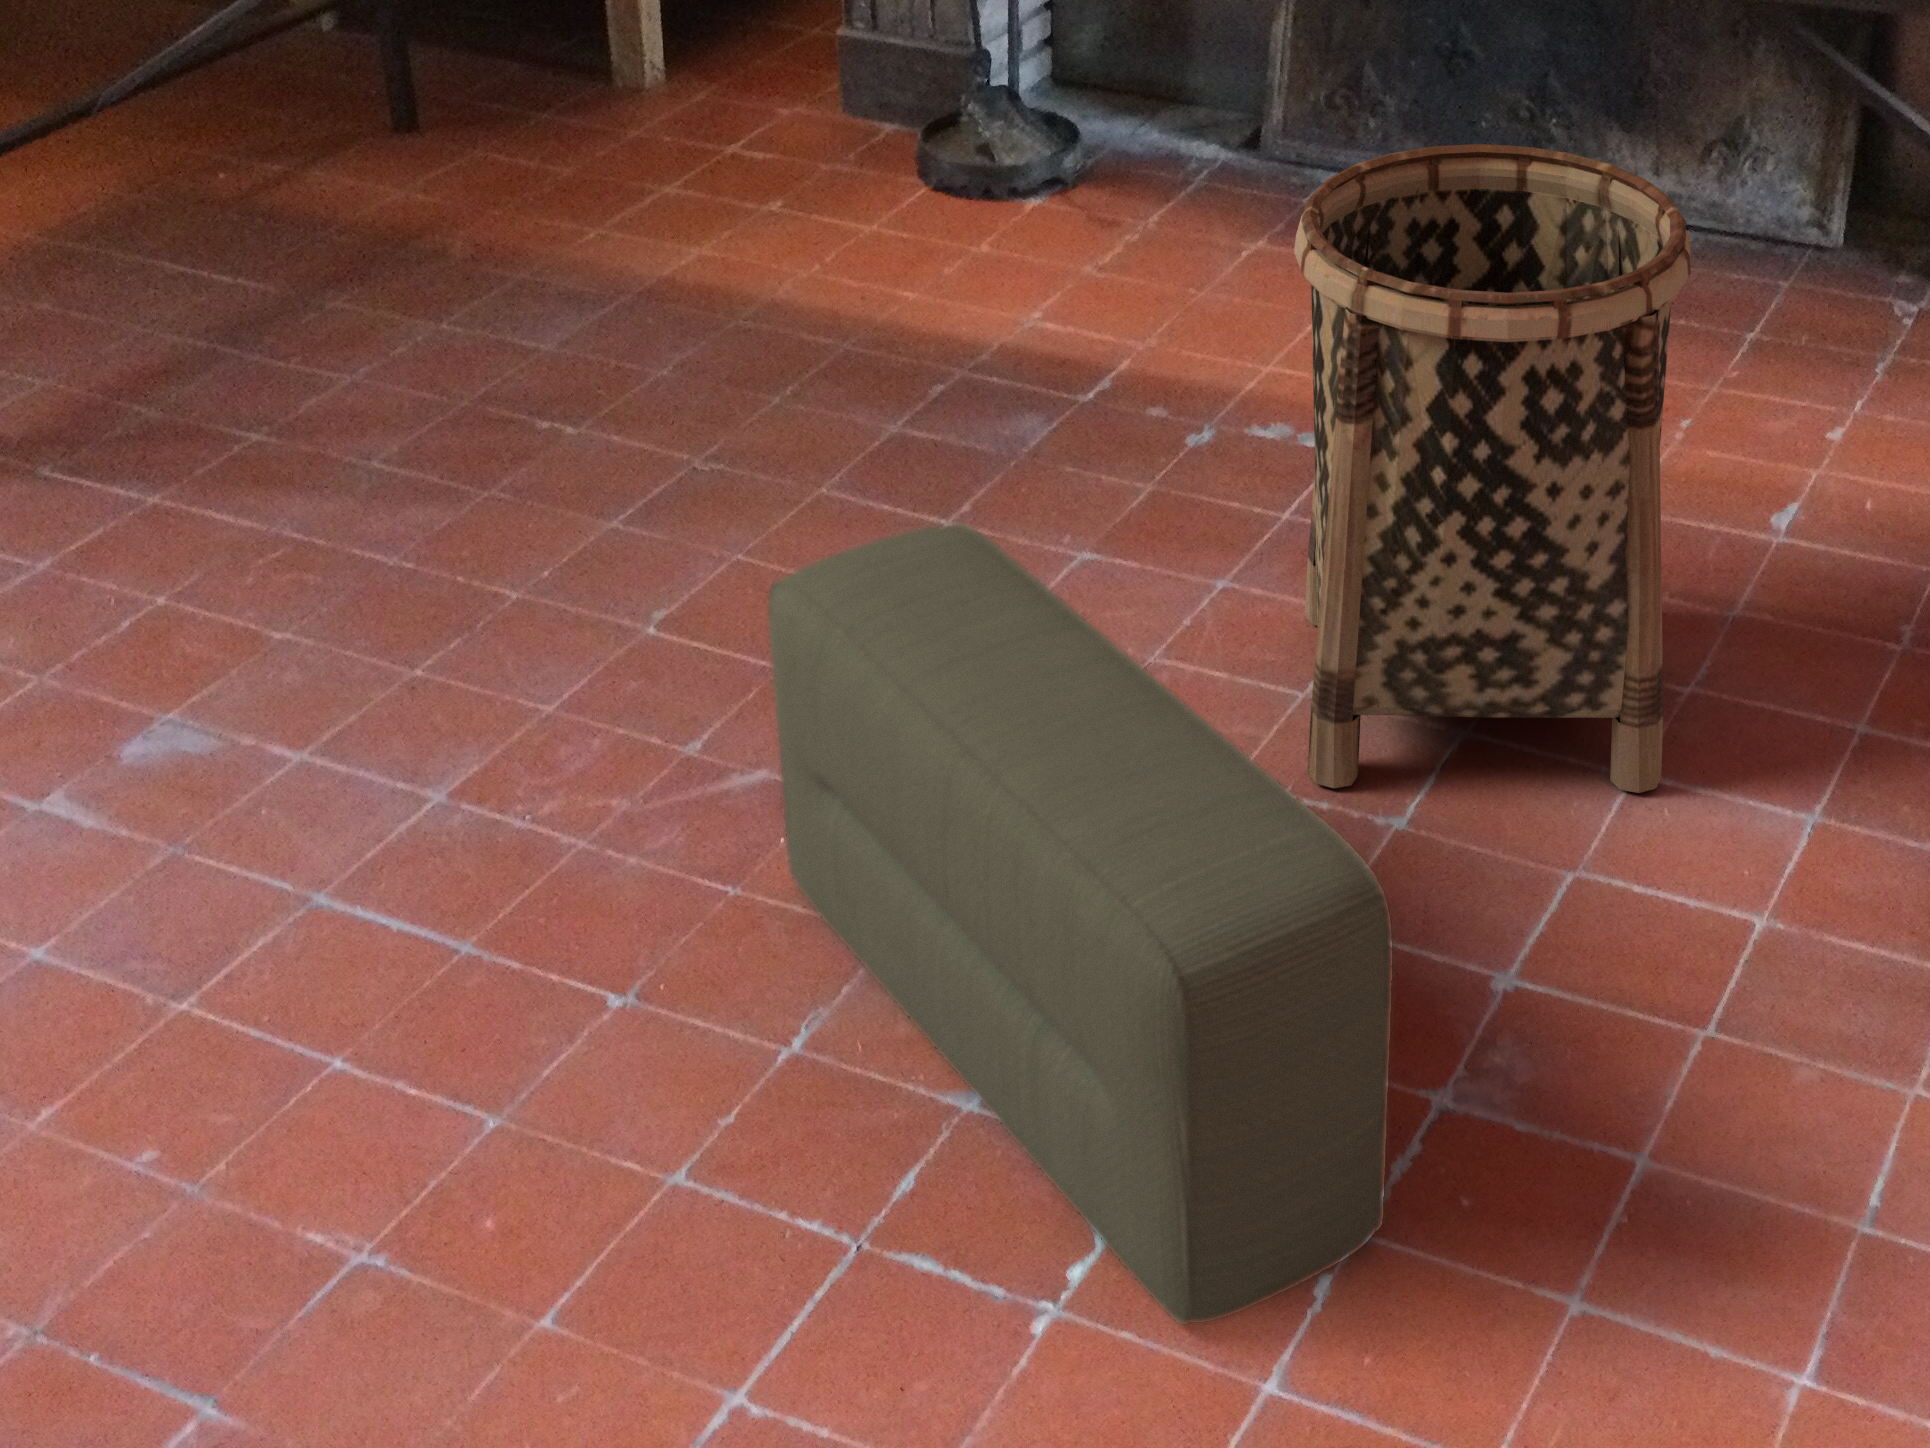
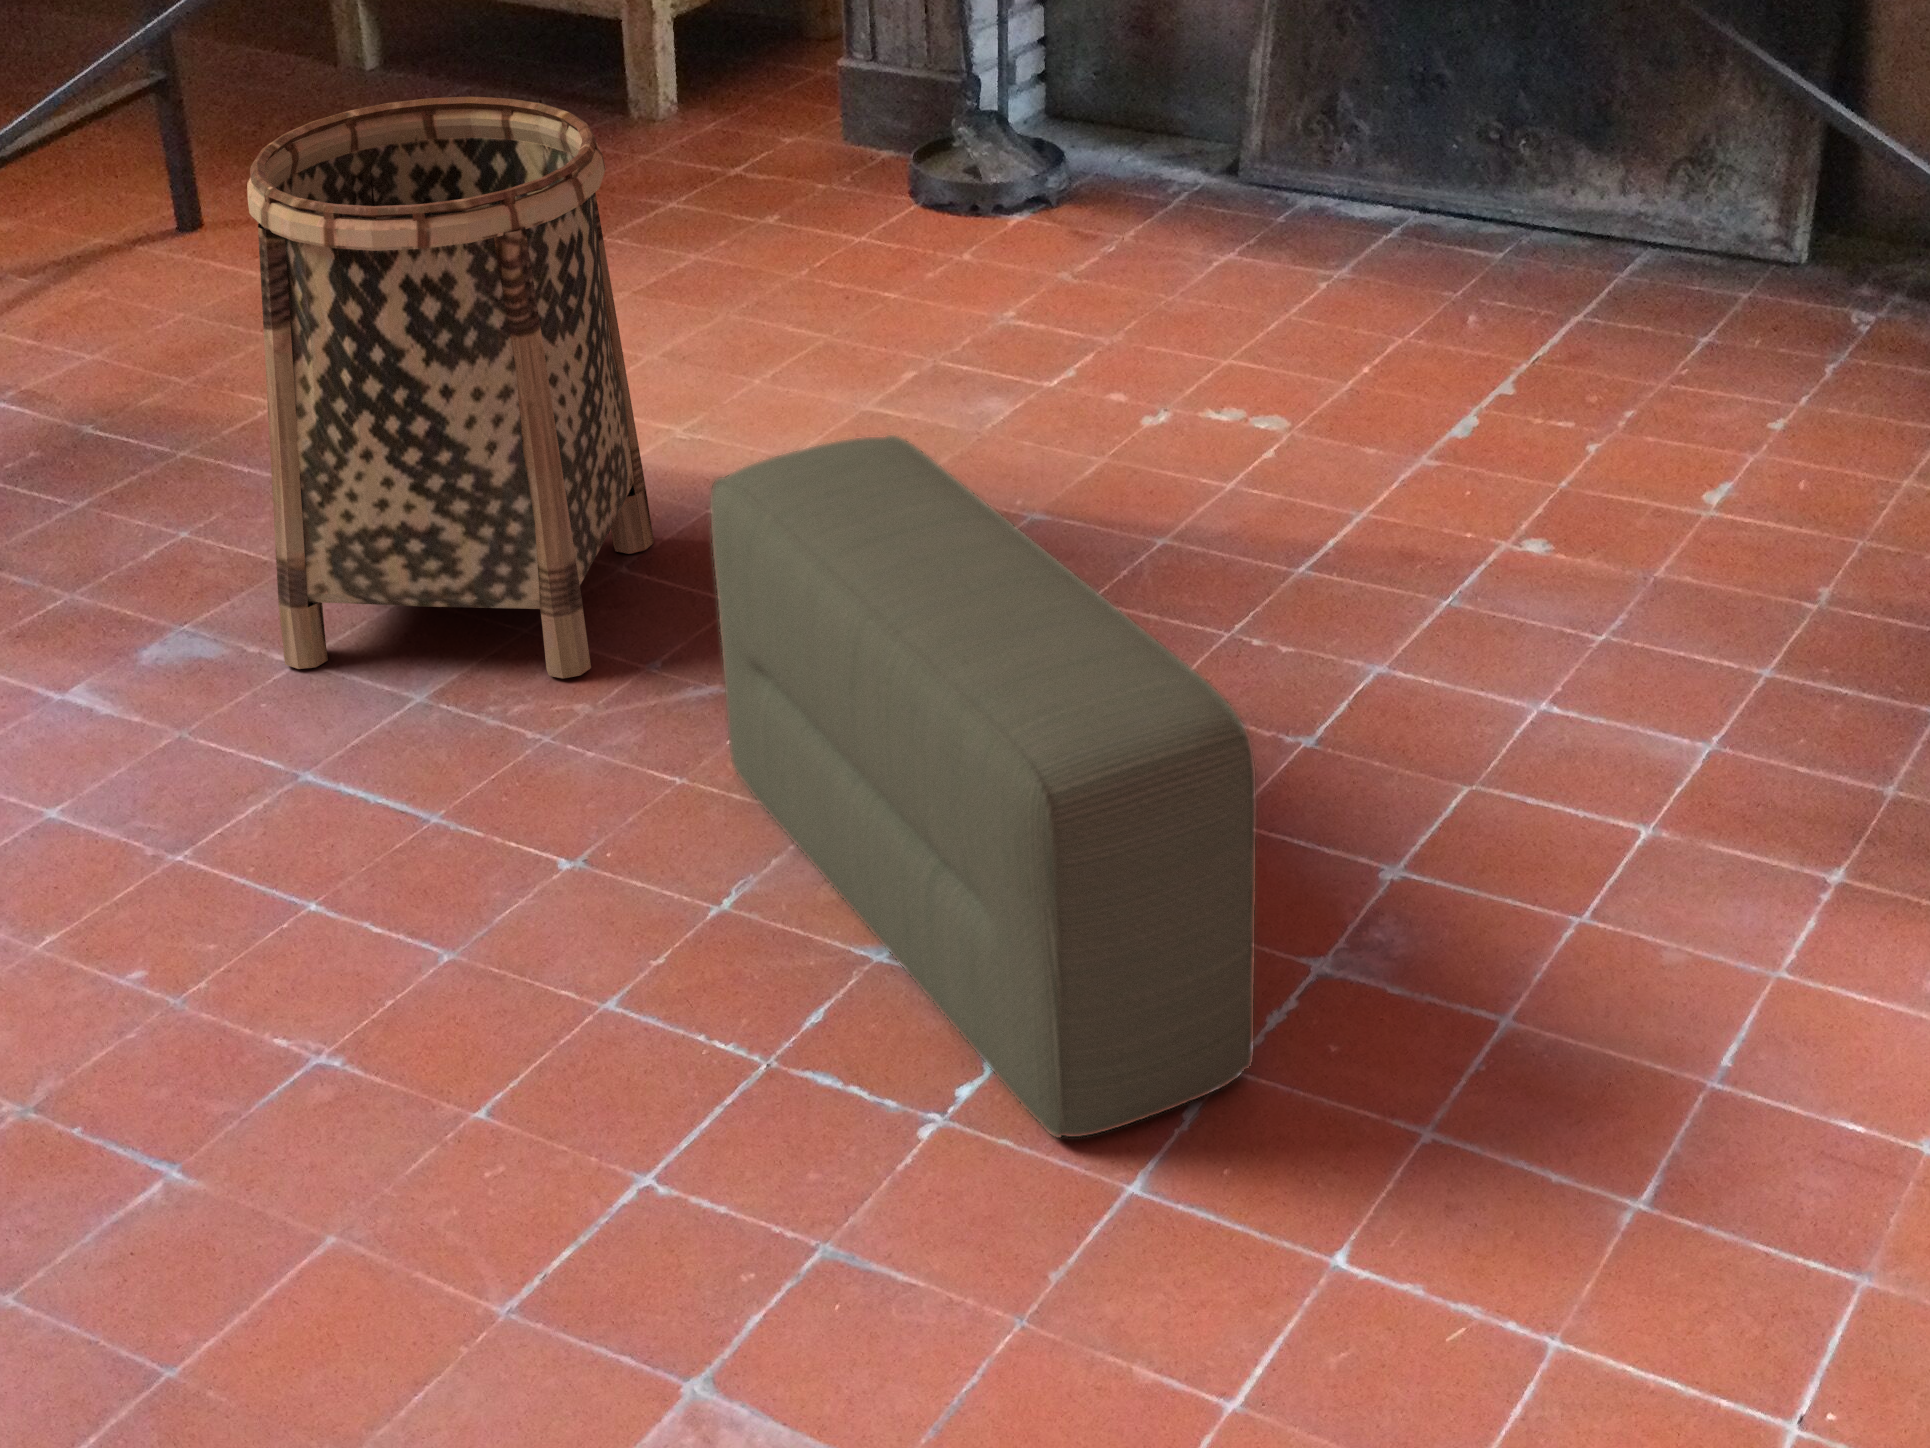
basket: present [1294,144,1691,793] -> present [247,97,654,679]

